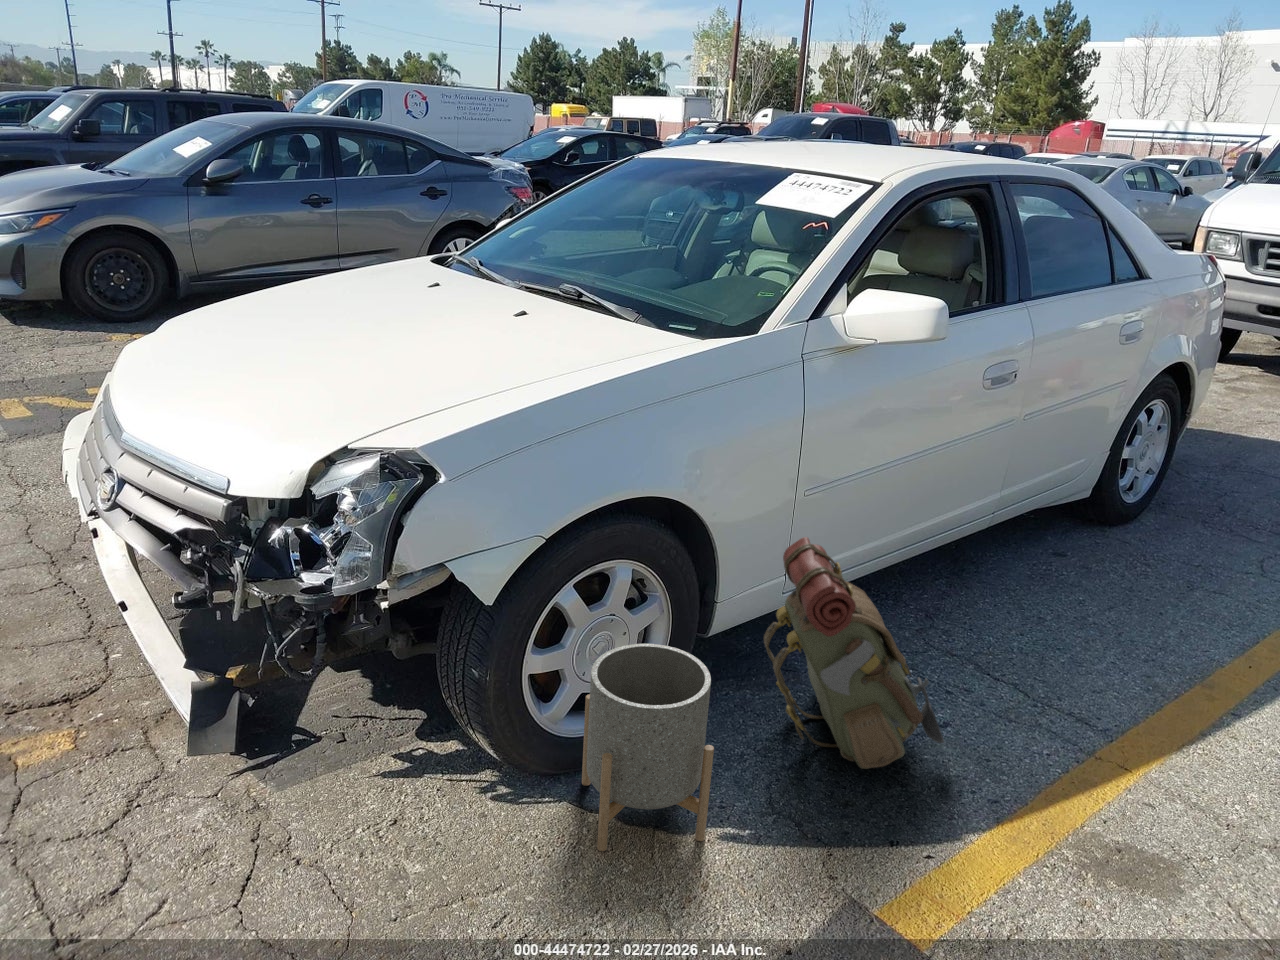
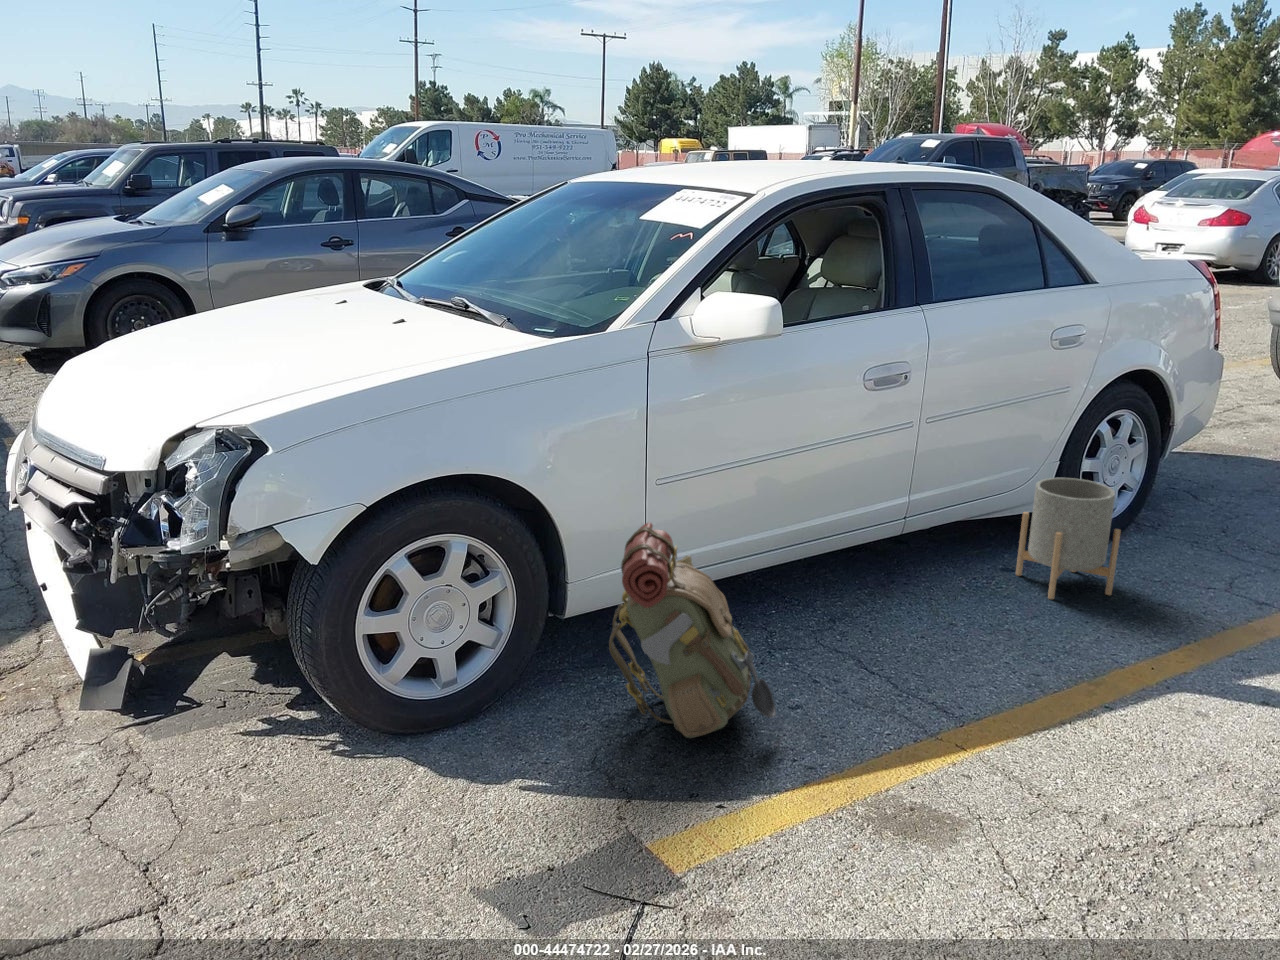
planter: present [582,644,714,851] -> present [1016,478,1121,599]

